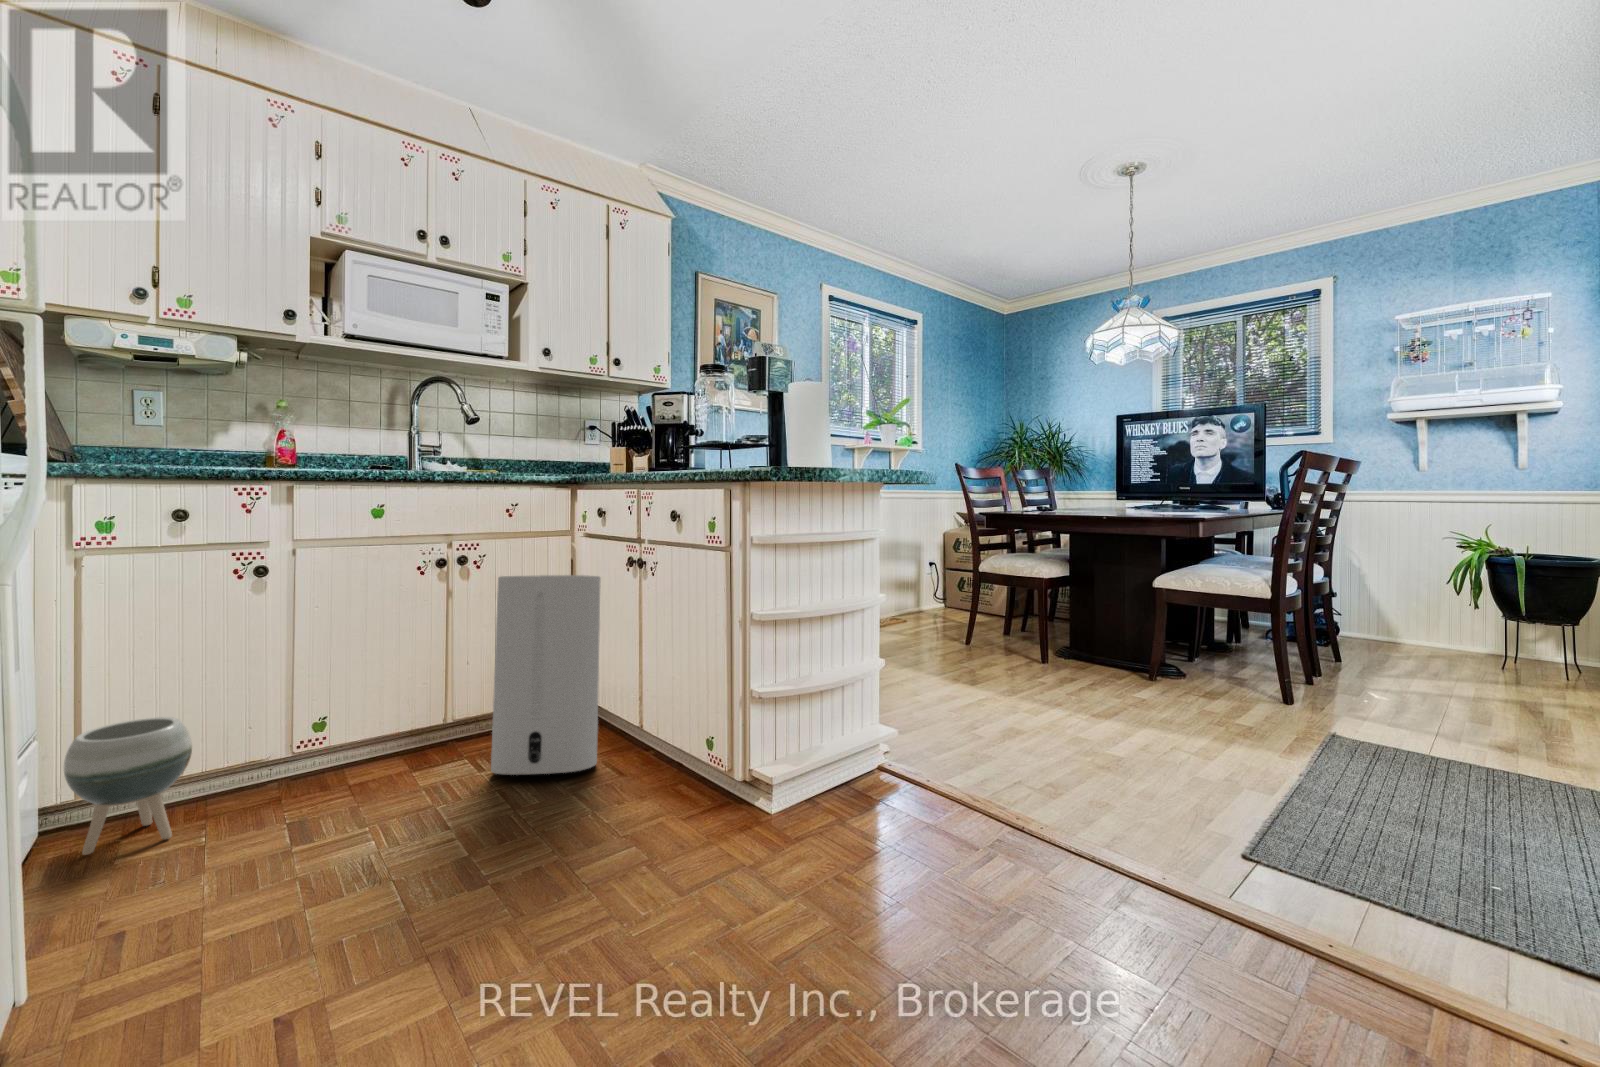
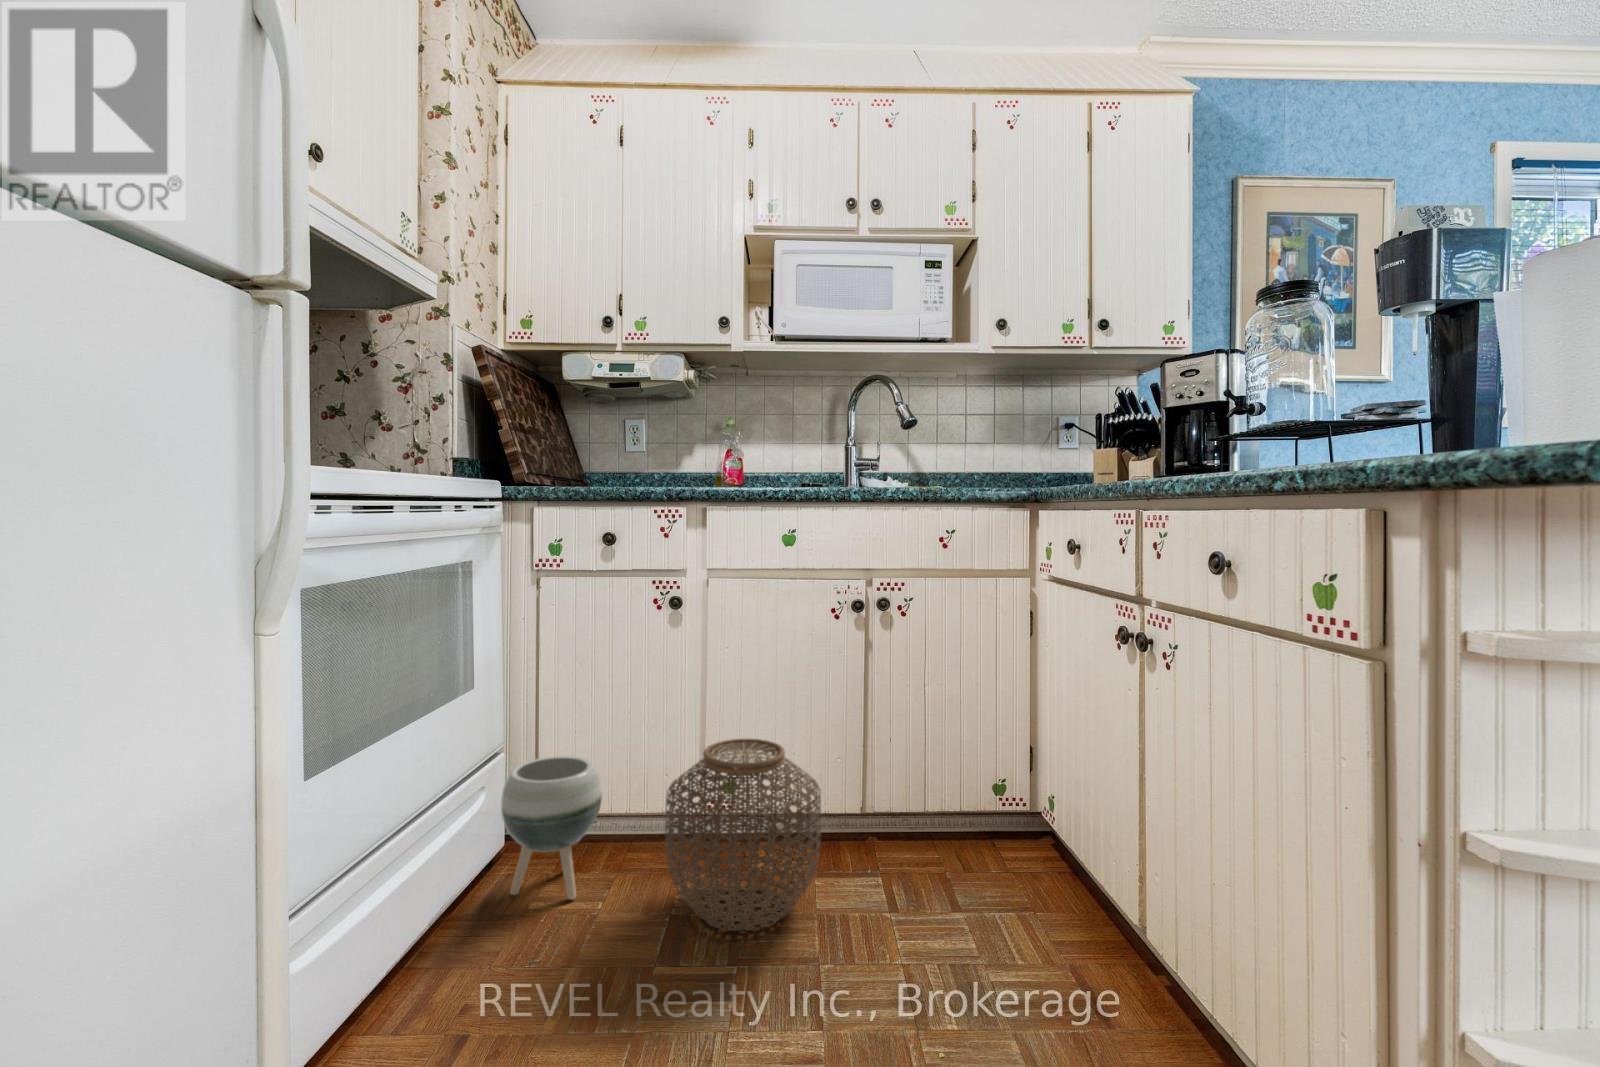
air purifier: present [491,575,601,775] -> none [899,636,1070,975]
woven basket: none [277,669,425,814] -> present [665,739,821,931]

